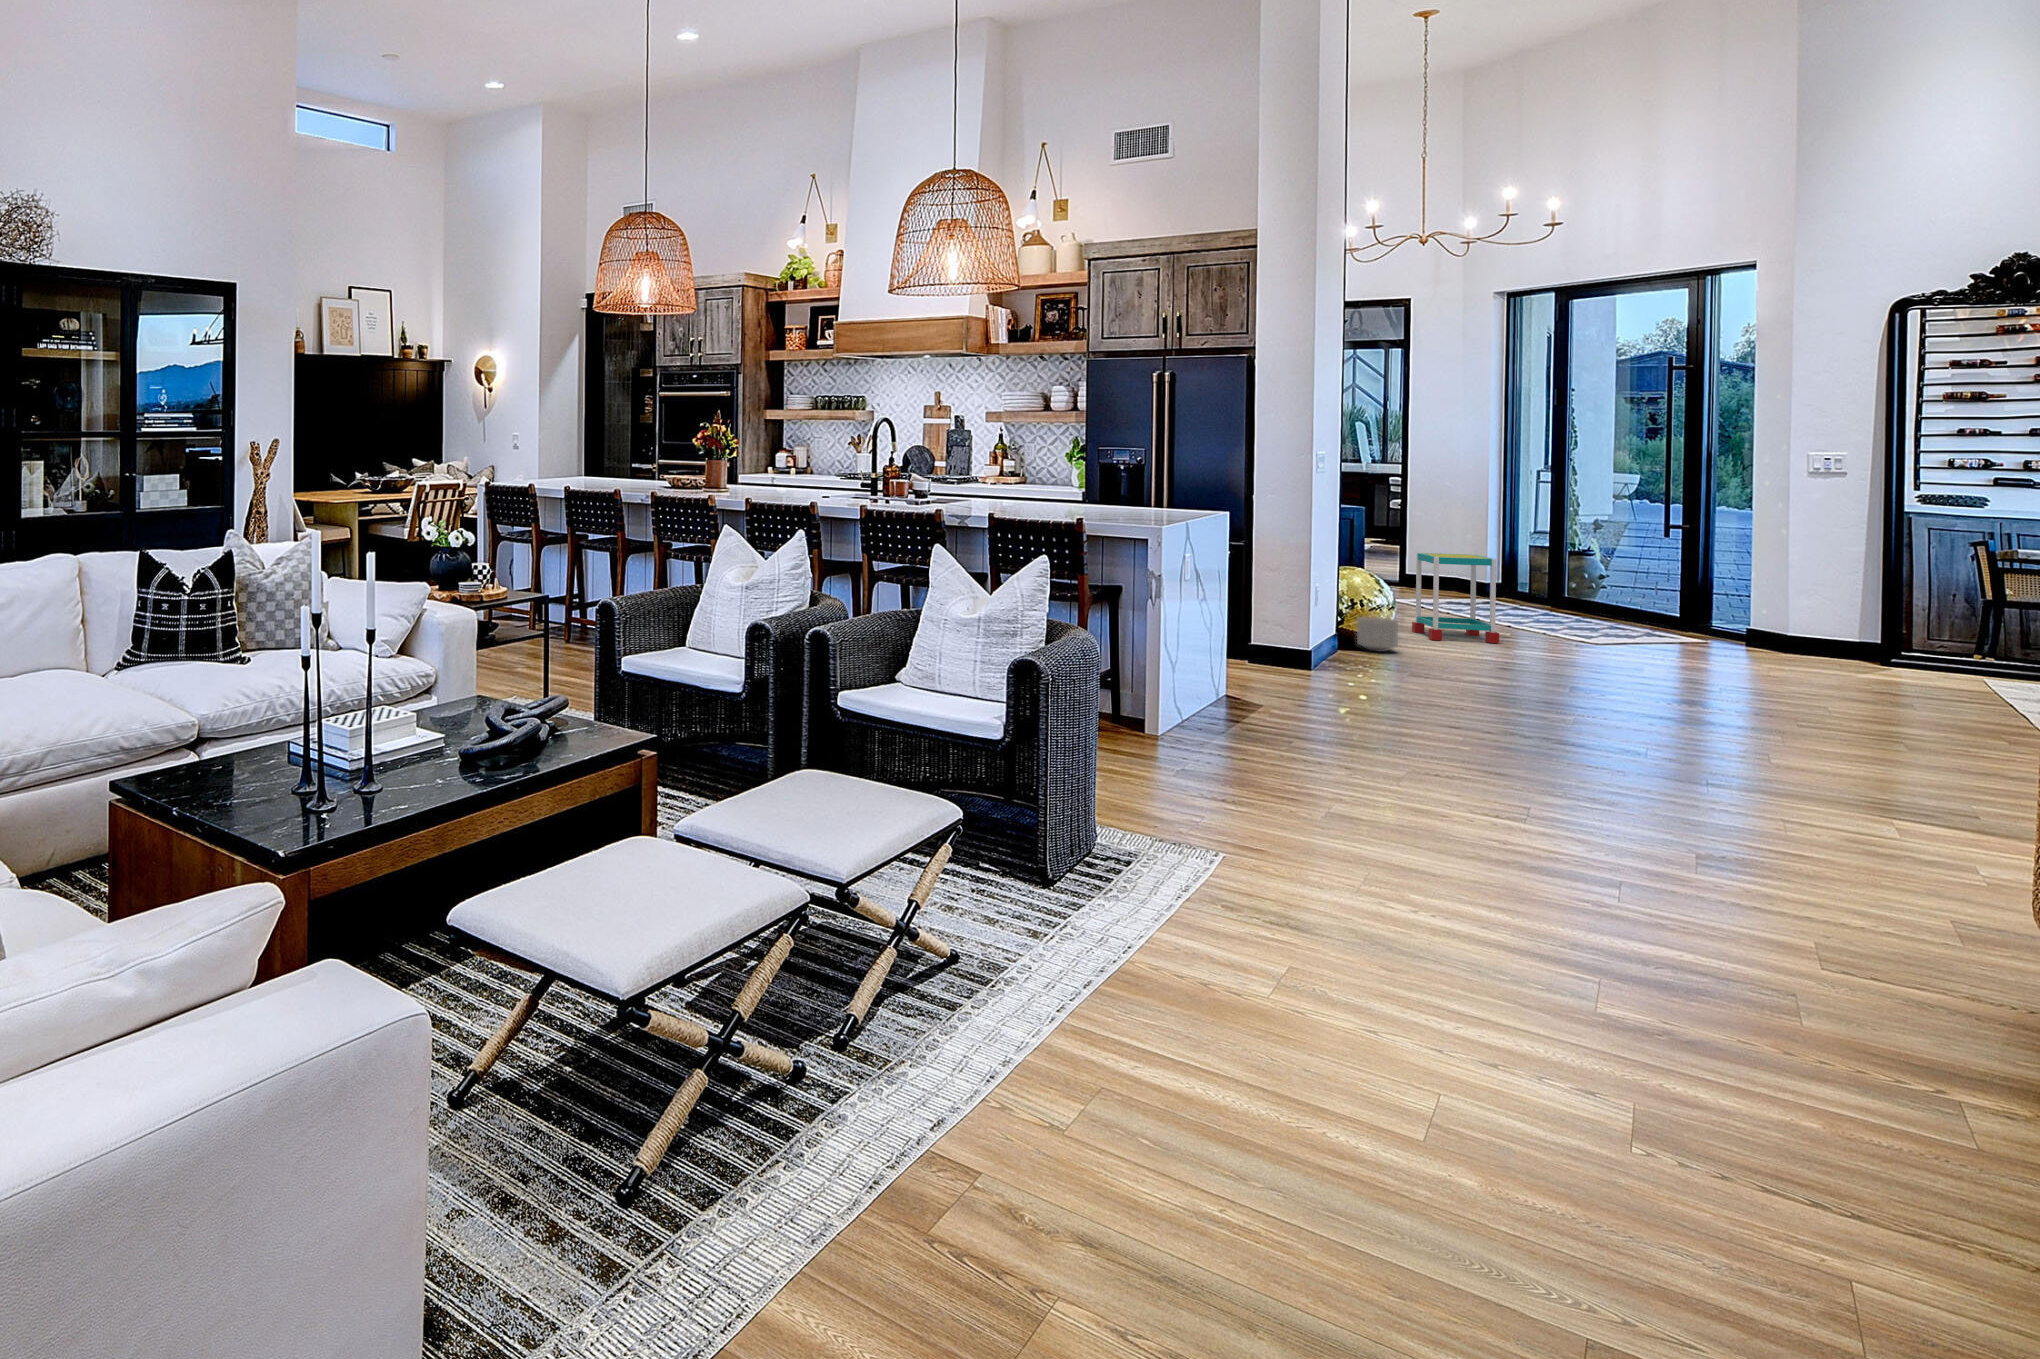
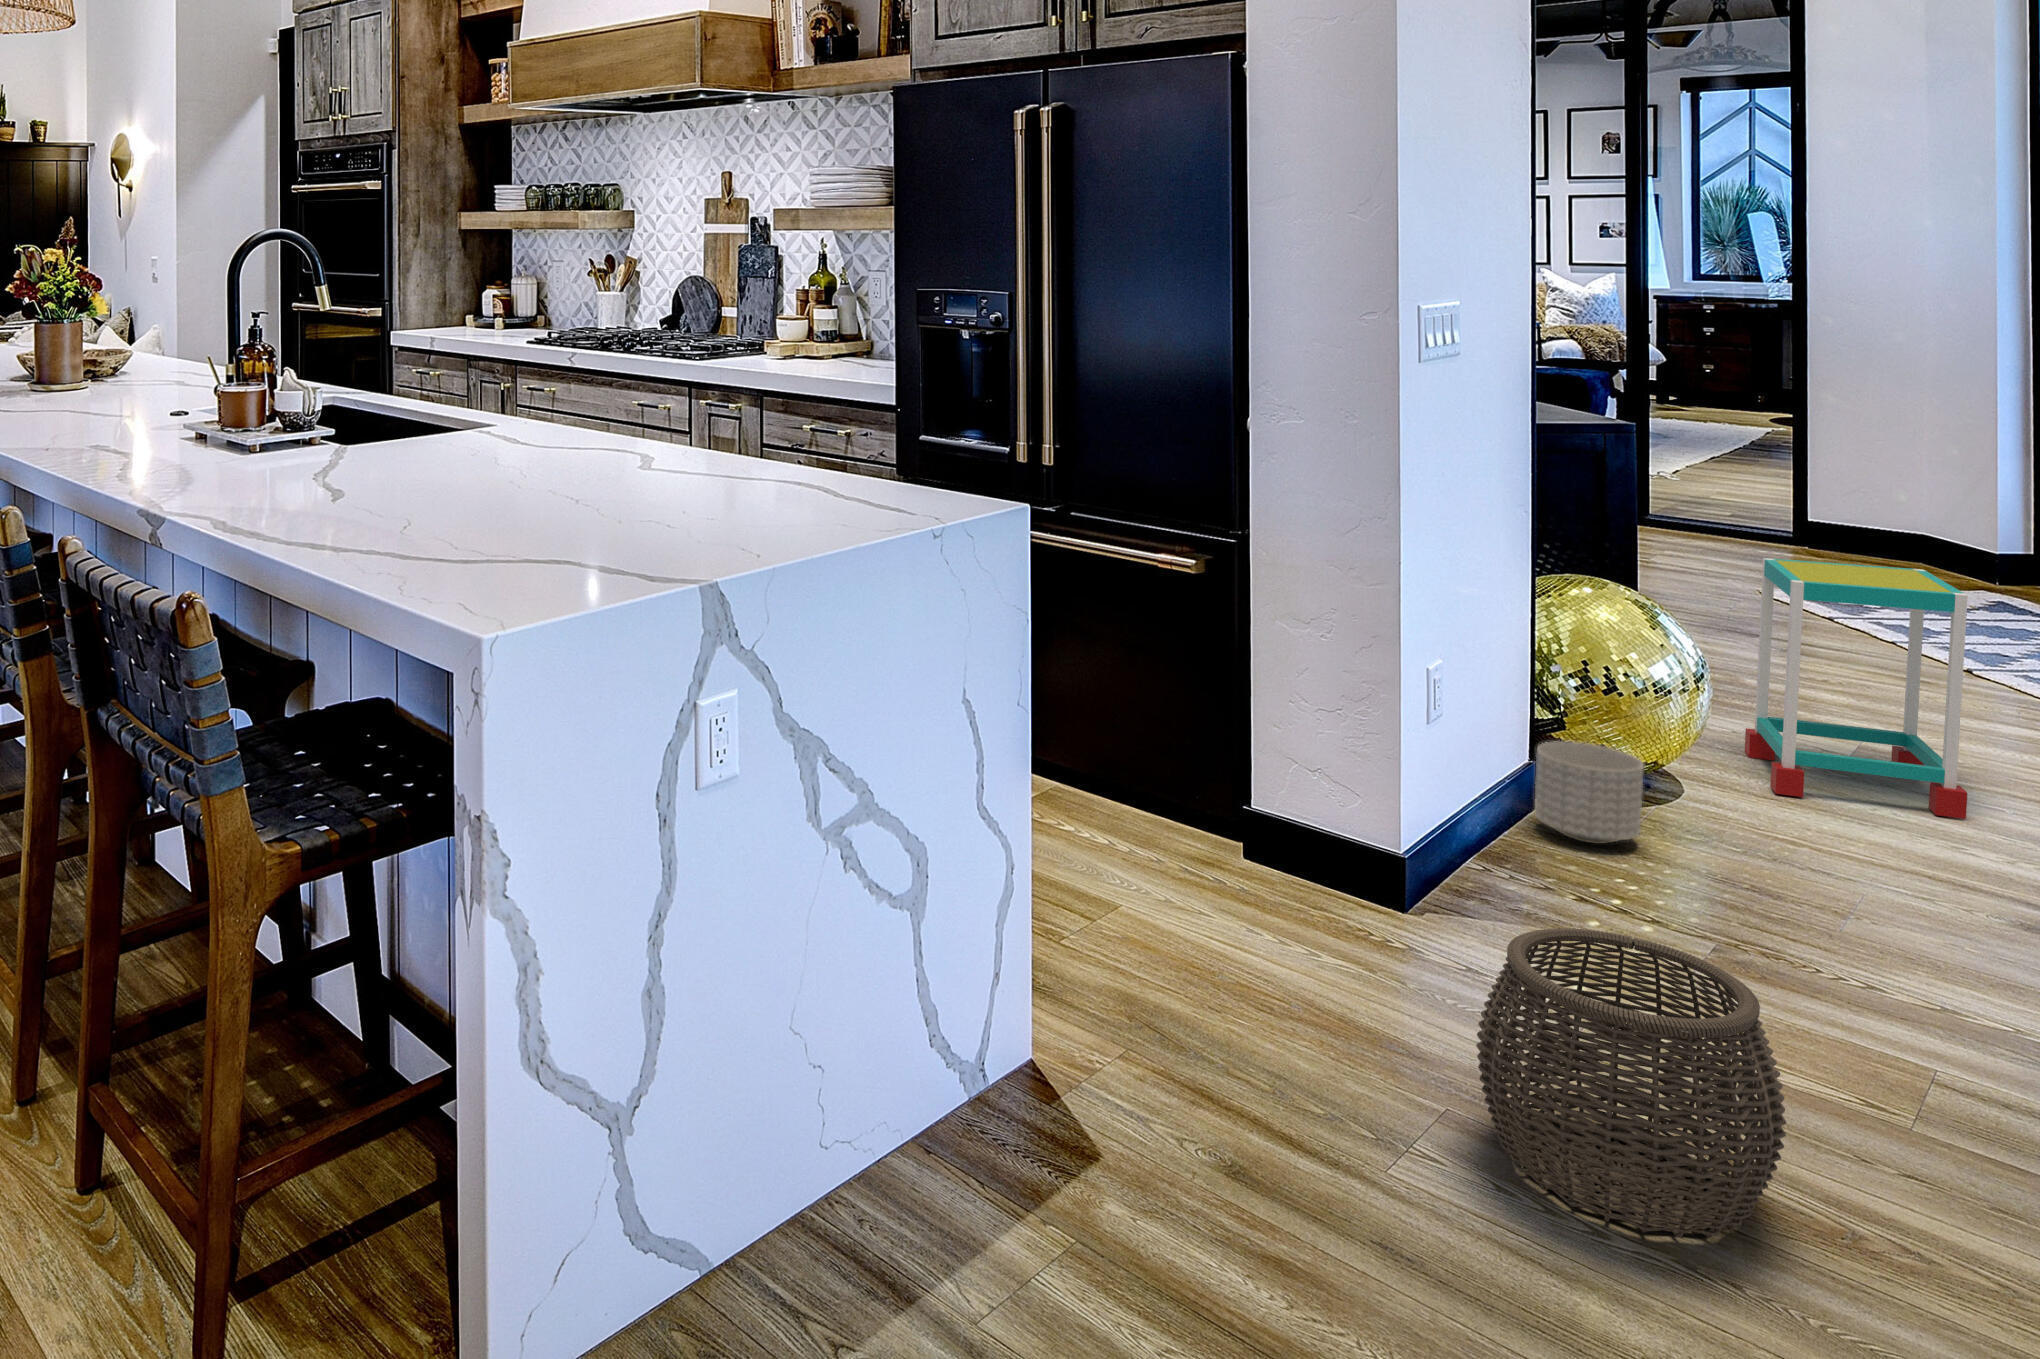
woven basket: none [1405,635,1501,710] -> present [1476,928,1786,1238]

